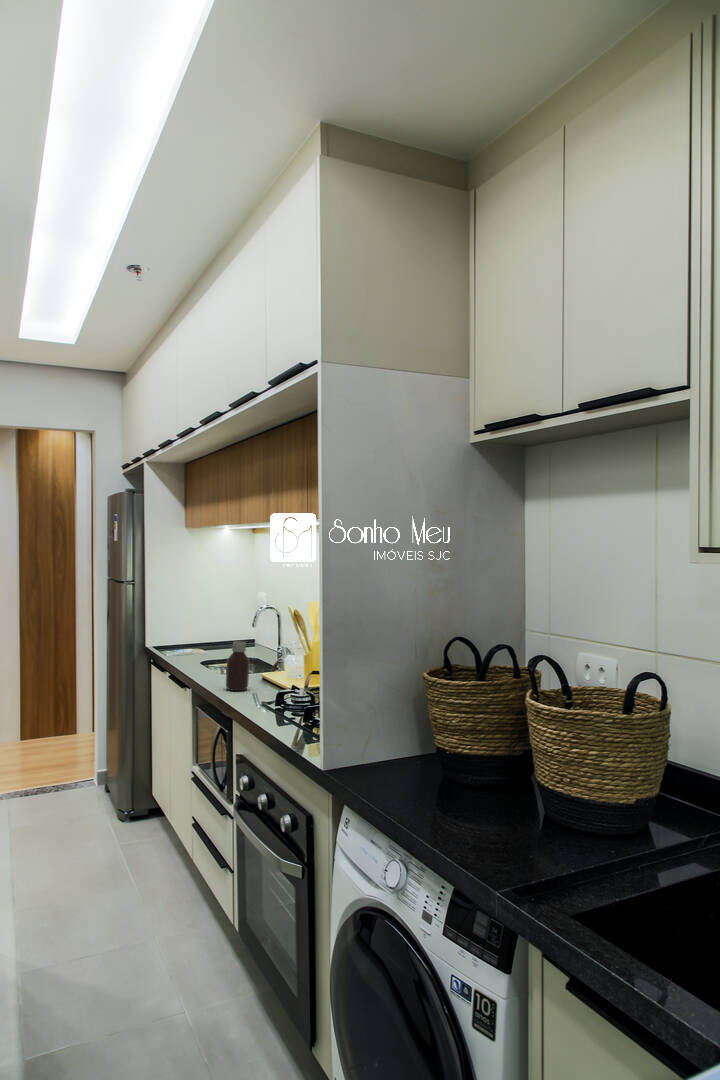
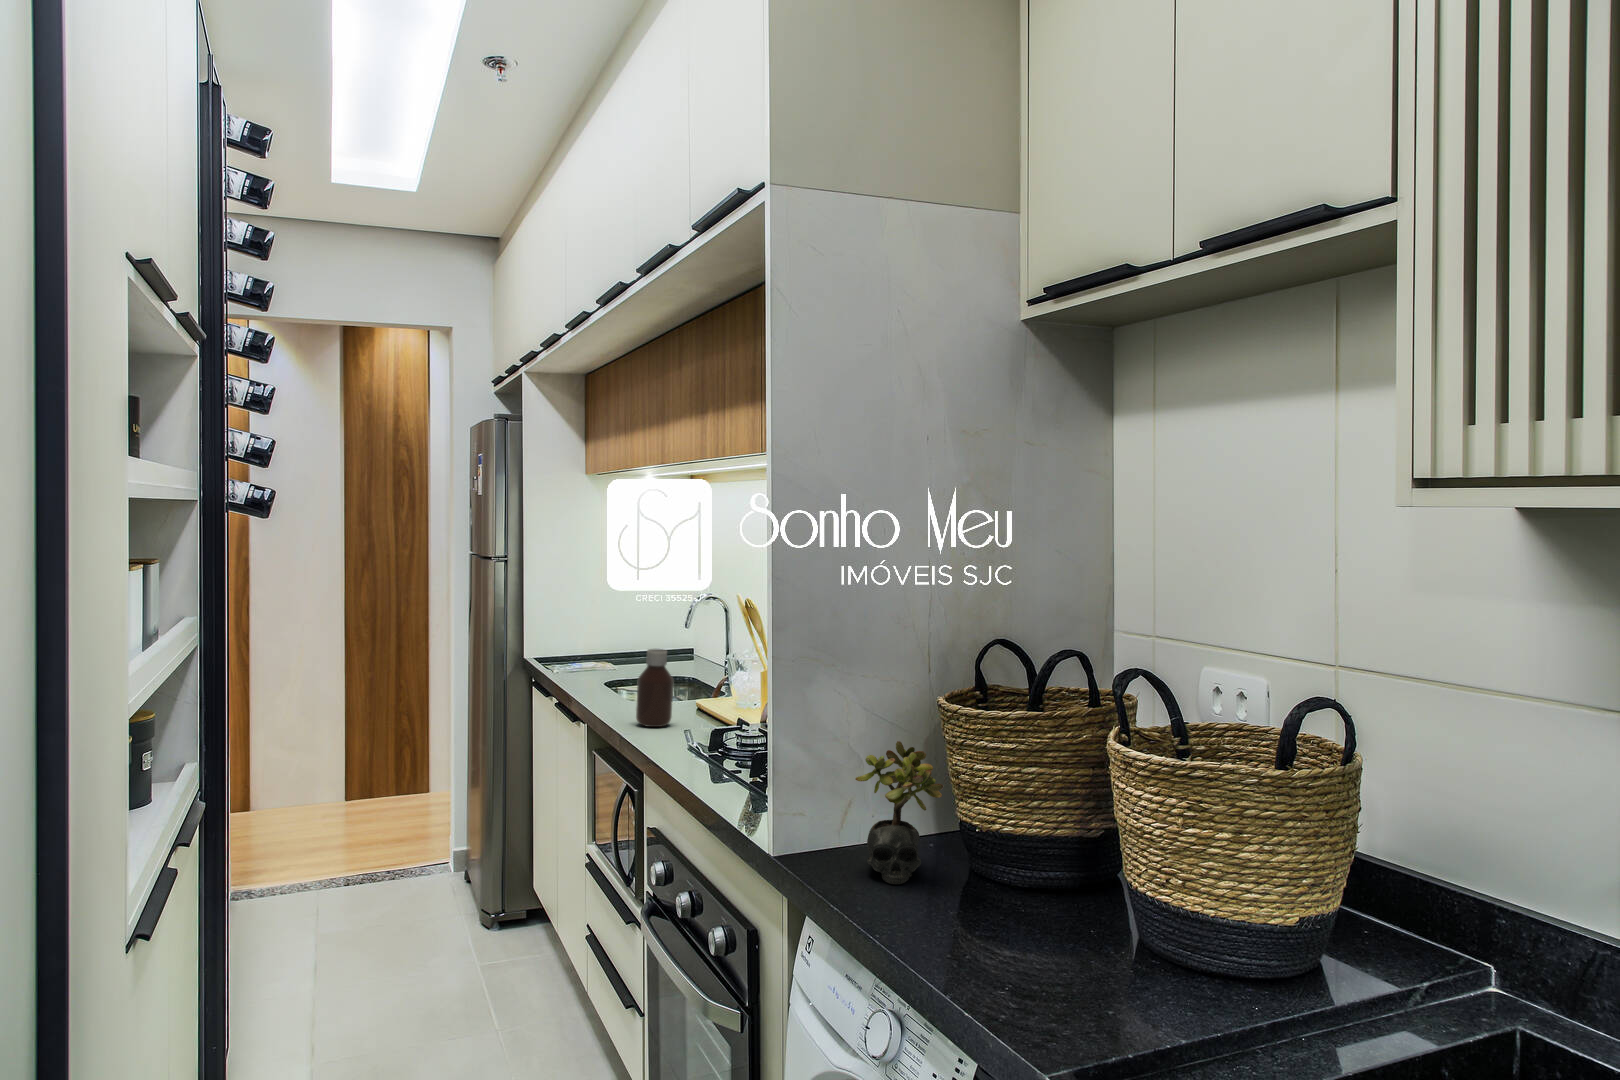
succulent plant: none [374,699,428,786] -> present [856,741,944,884]

